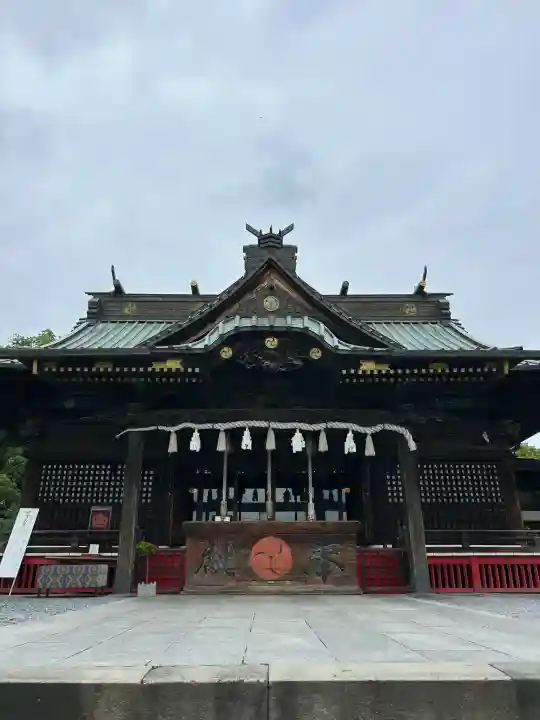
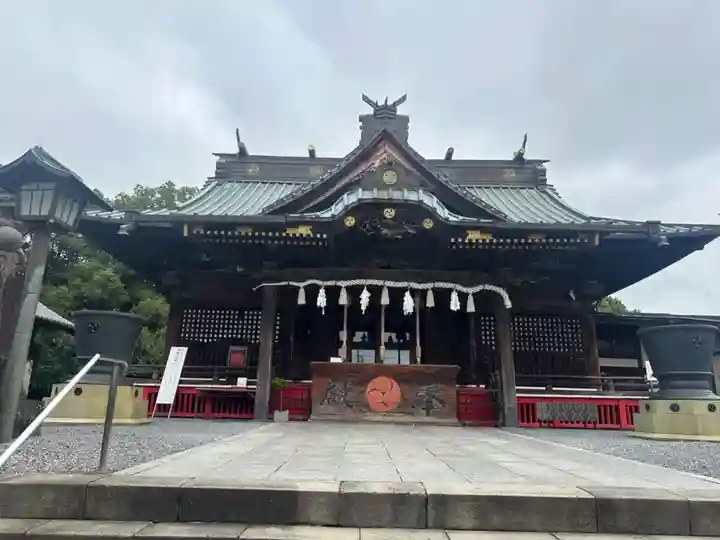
bench: present [36,565,108,598] -> present [536,402,598,429]

